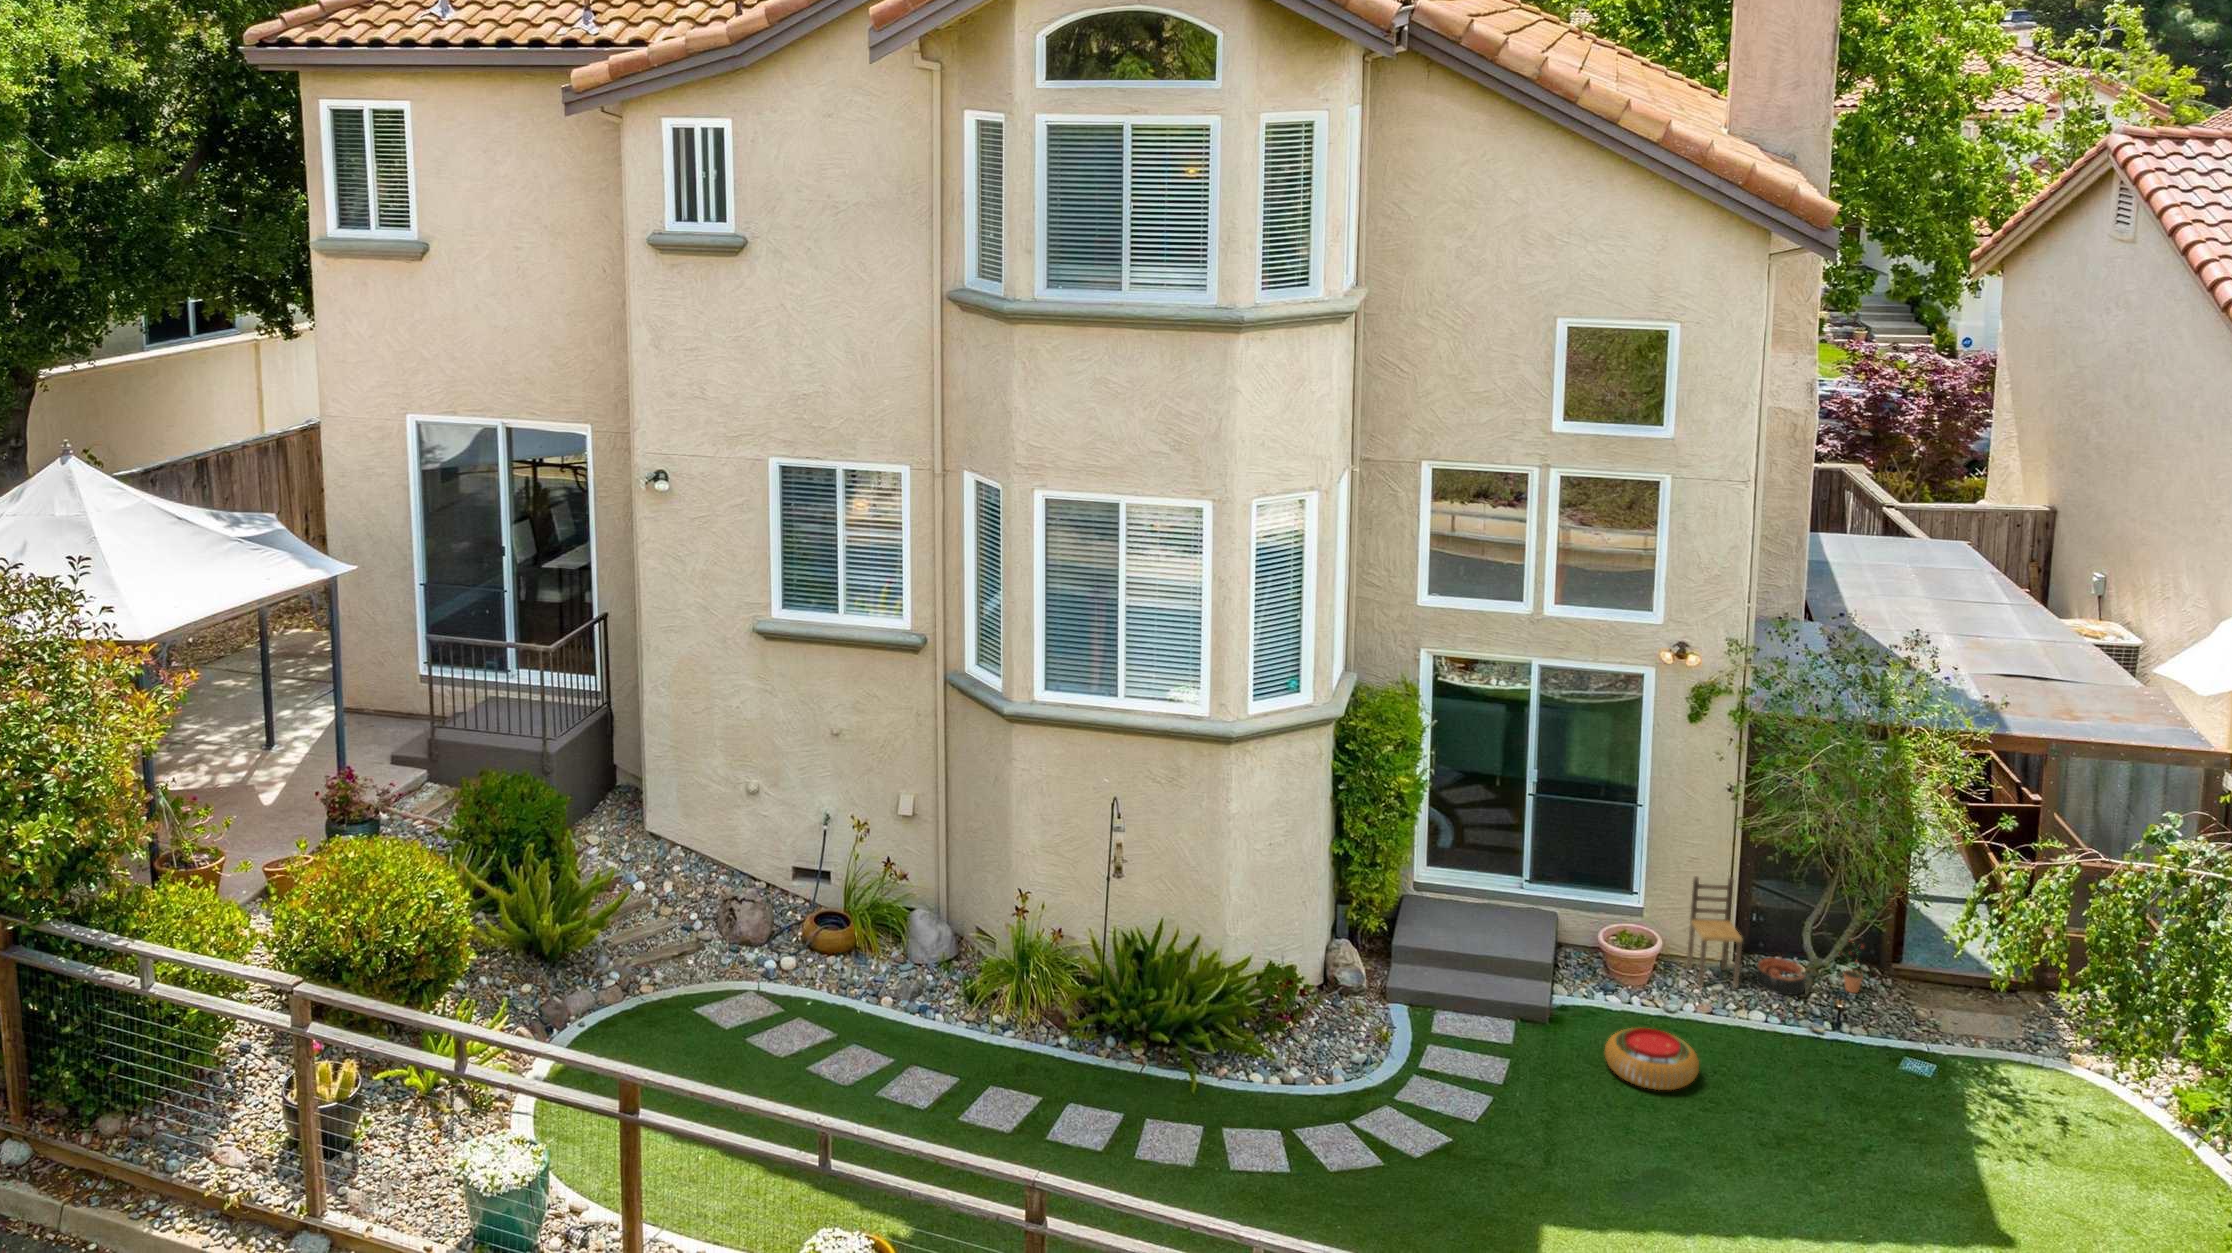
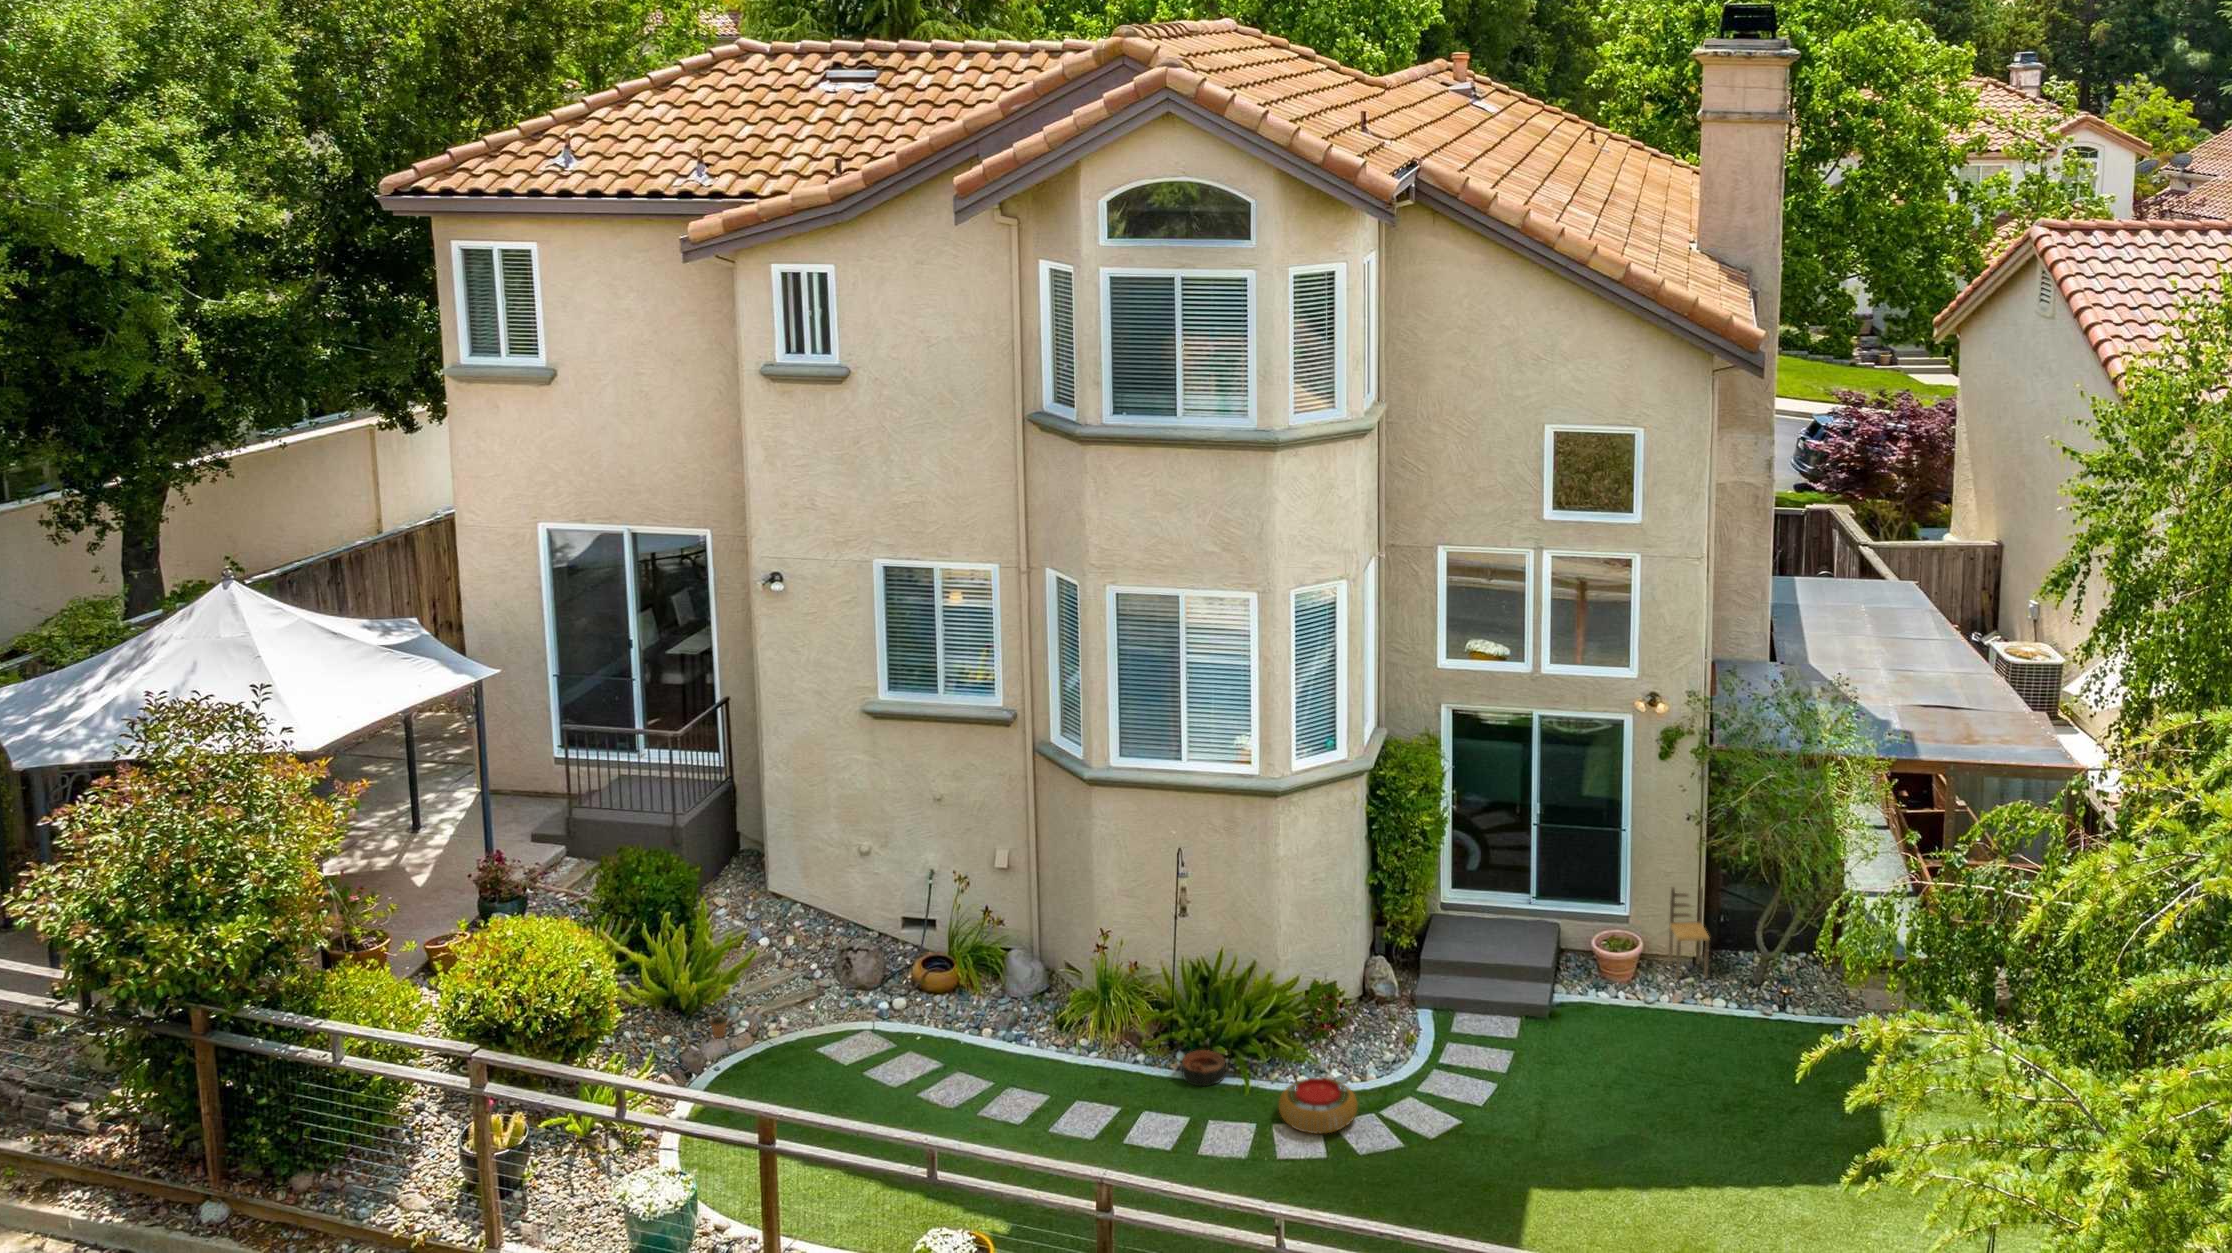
potted plant: present [1839,939,1864,993] -> present [702,988,728,1038]
basket: present [1756,958,1805,995] -> present [1182,1050,1225,1086]
pouf: present [1604,1028,1699,1090] -> present [1279,1078,1357,1134]

